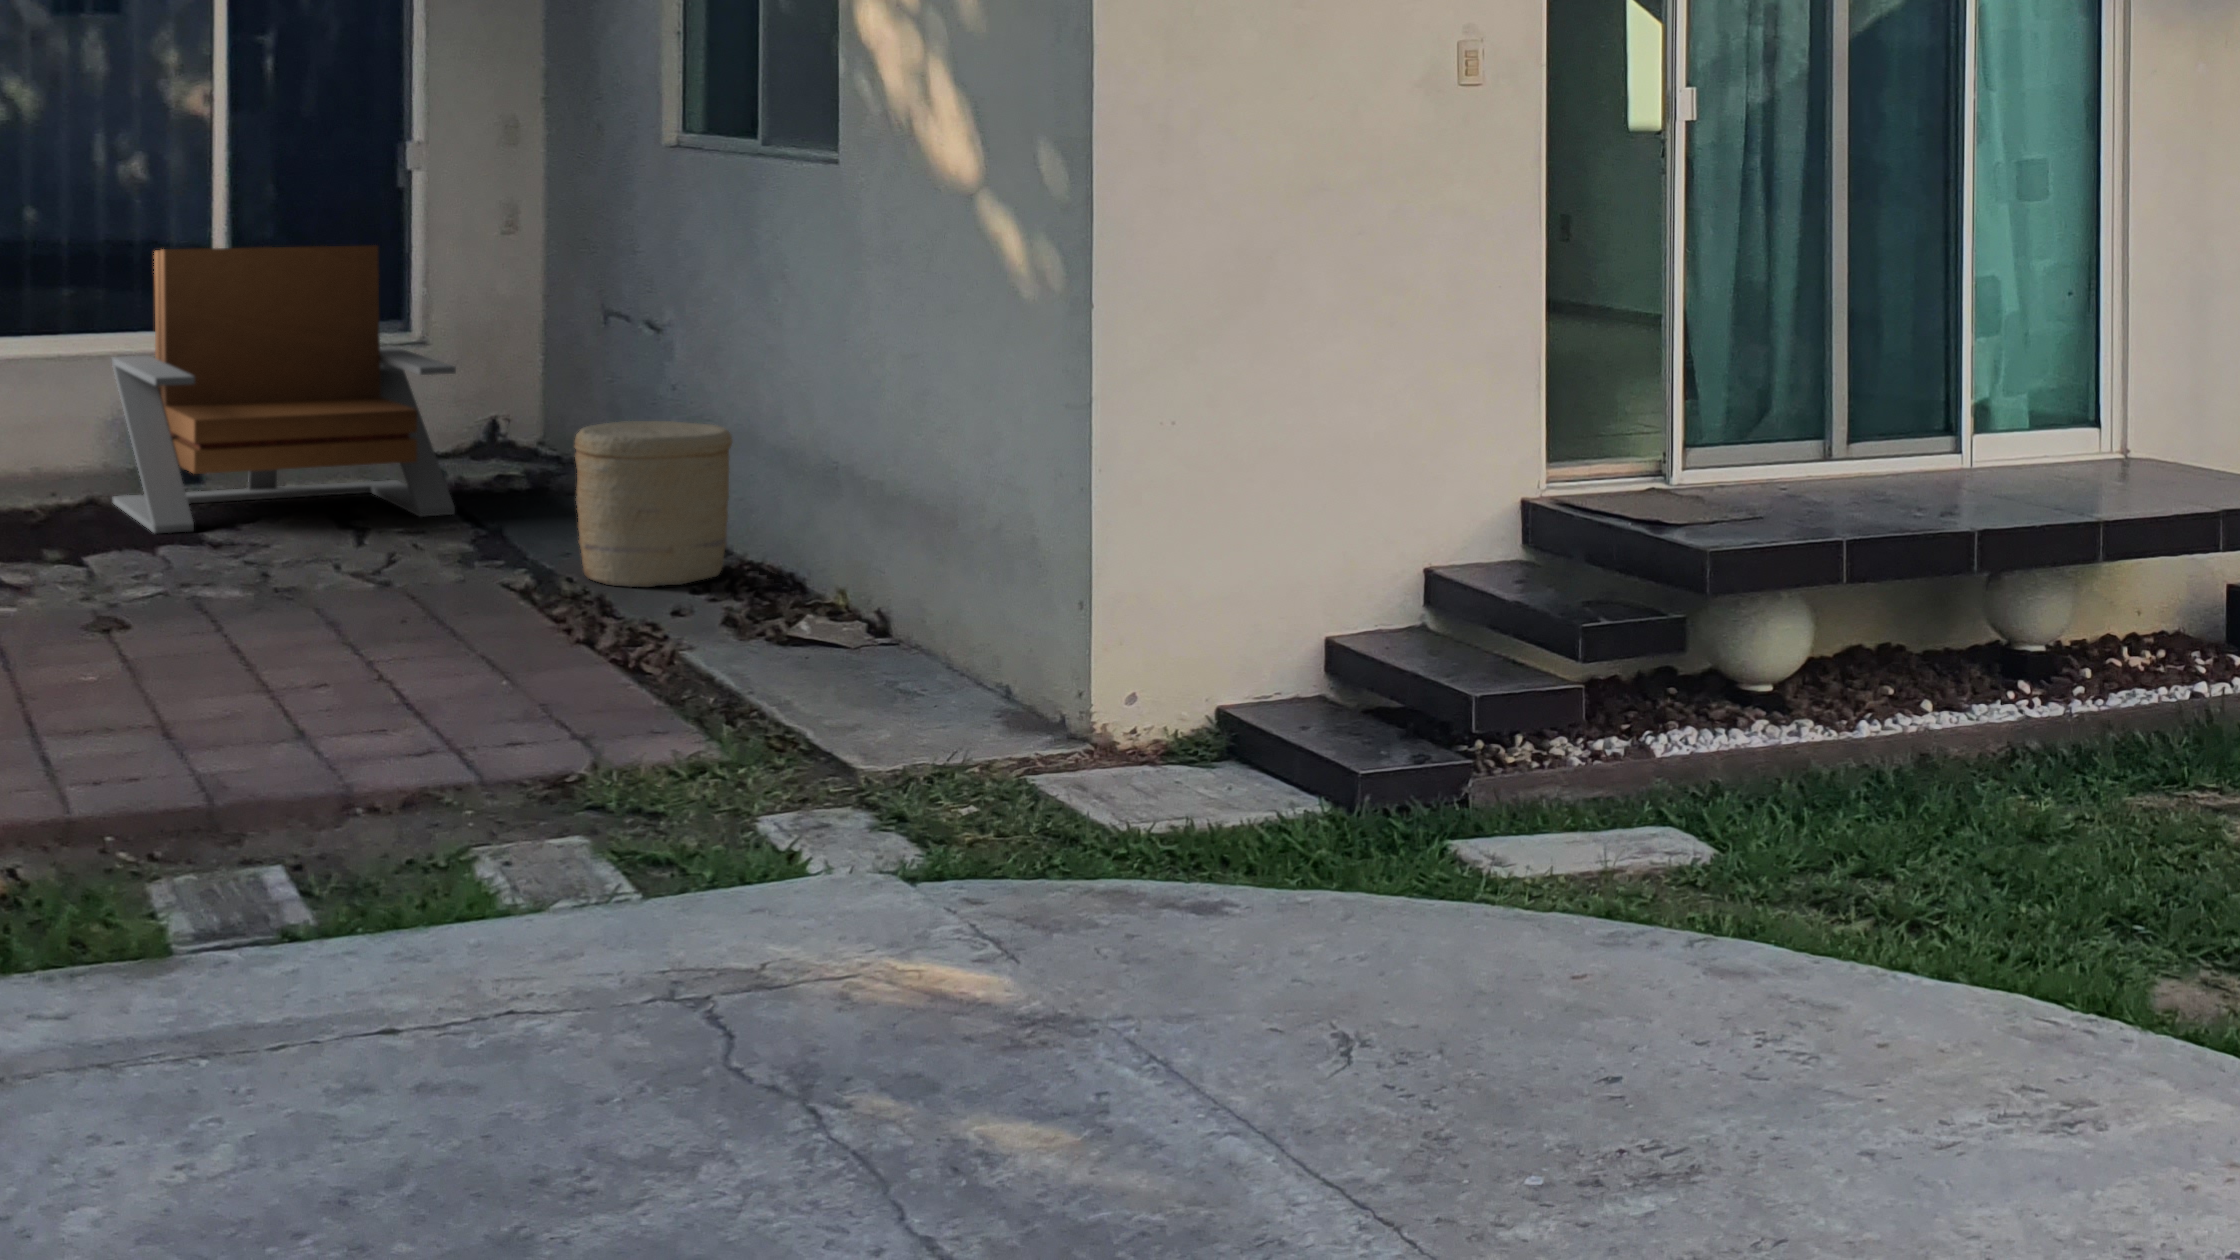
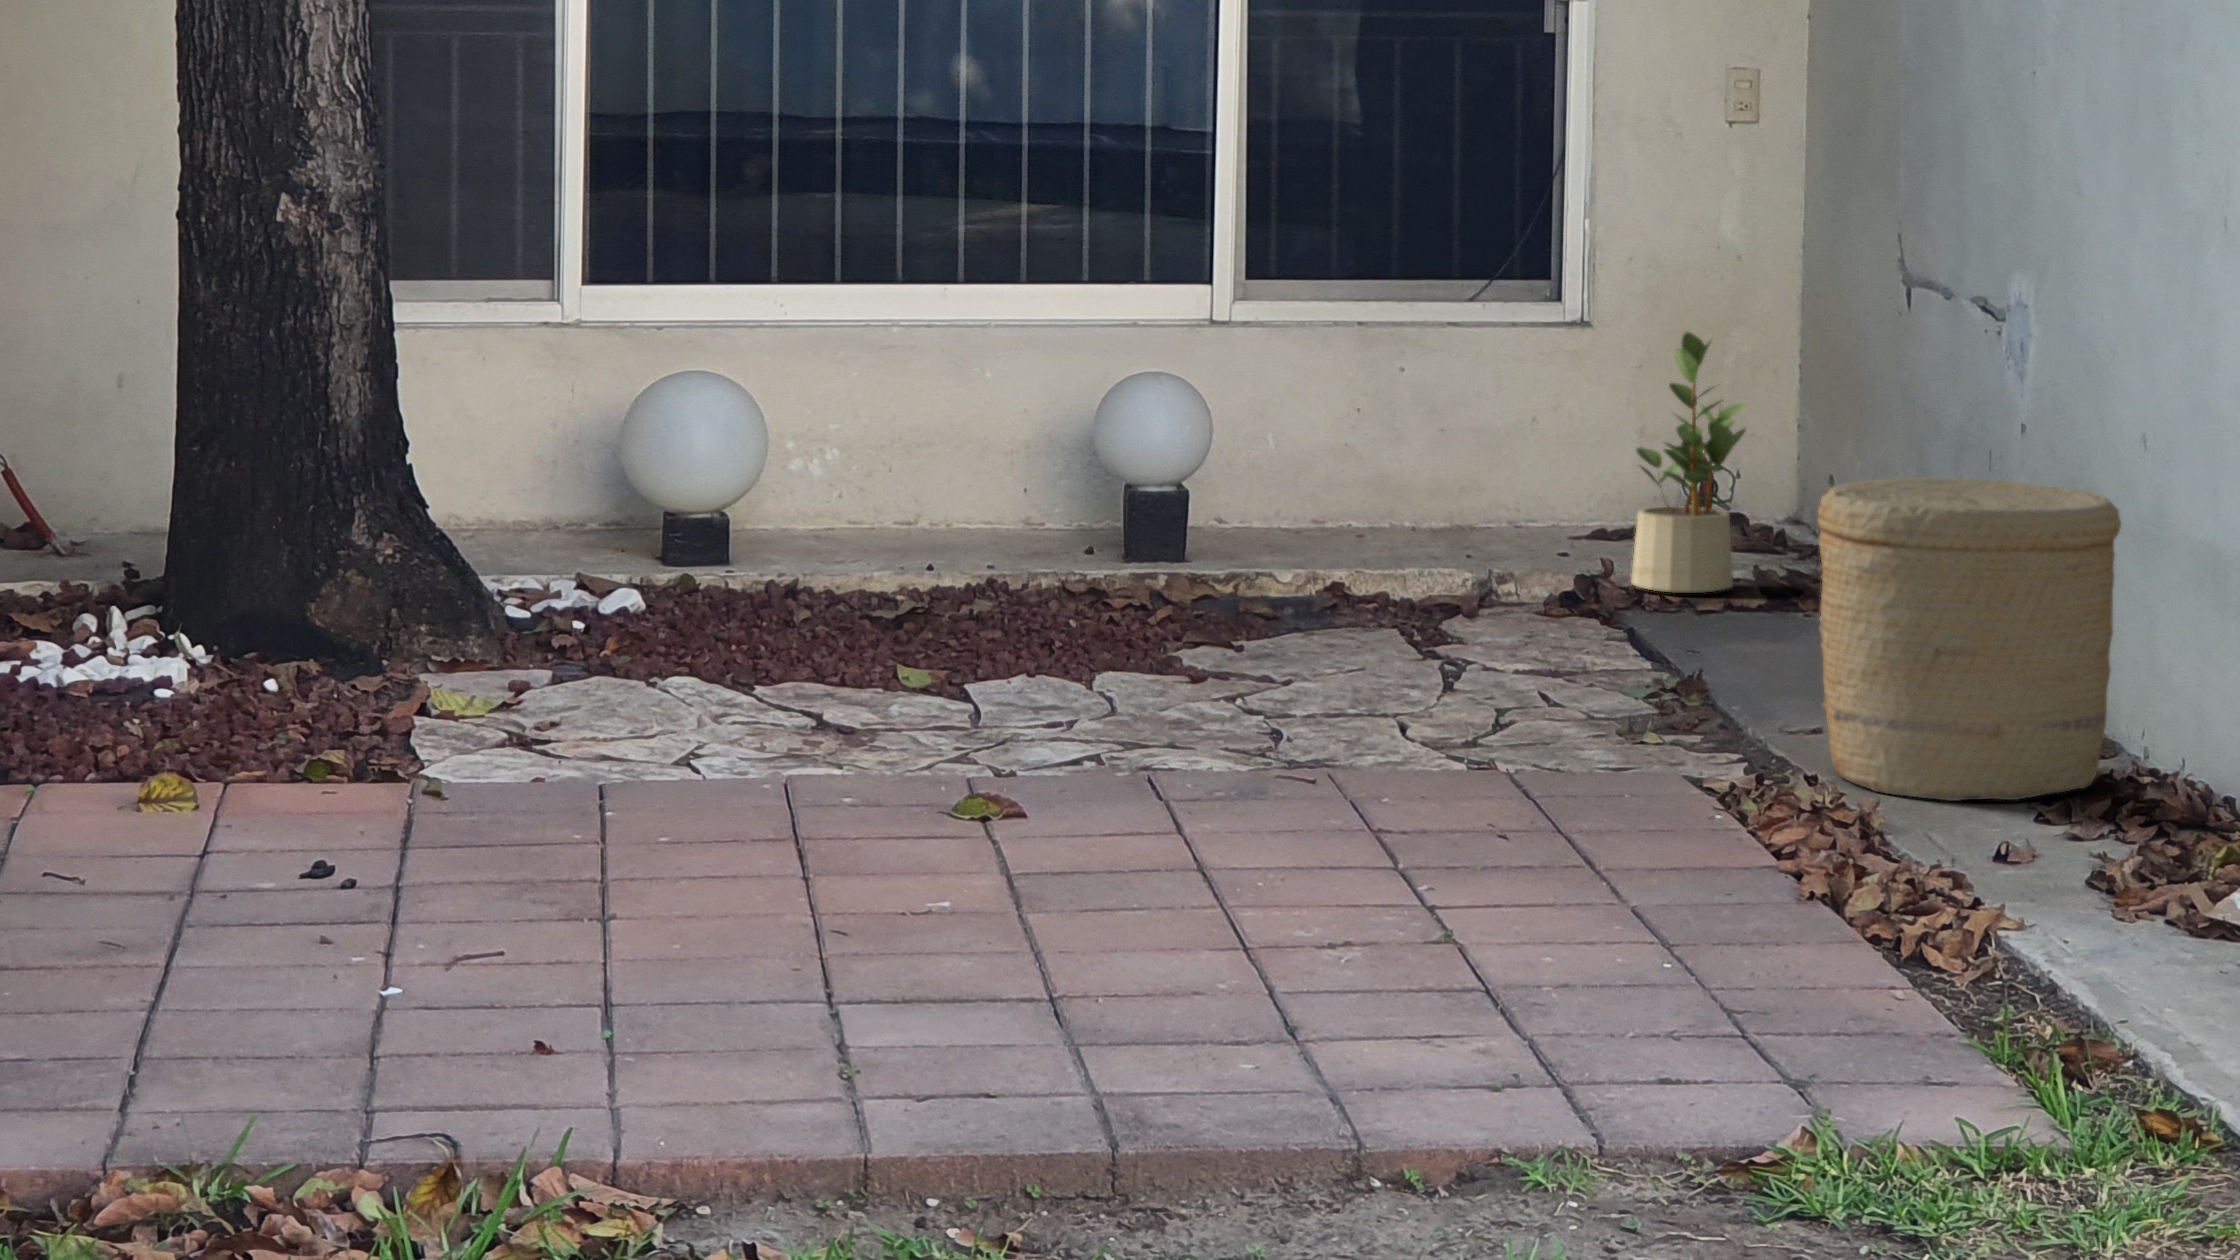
lounge chair: present [112,245,456,533] -> none [1031,139,1617,647]
potted plant: none [461,344,524,486] -> present [1631,332,1745,593]

